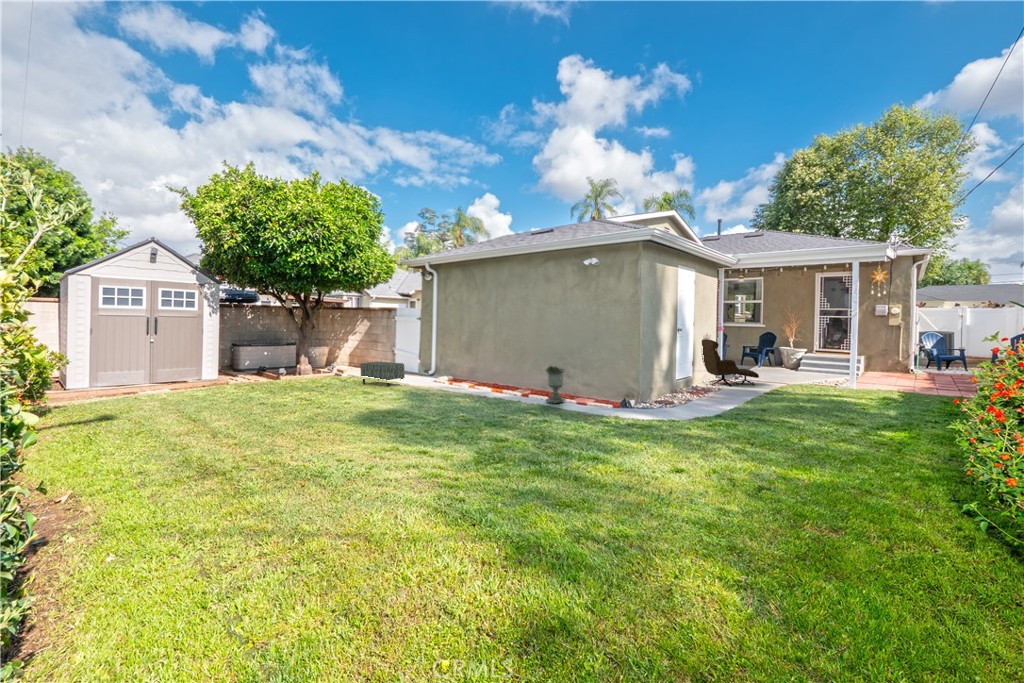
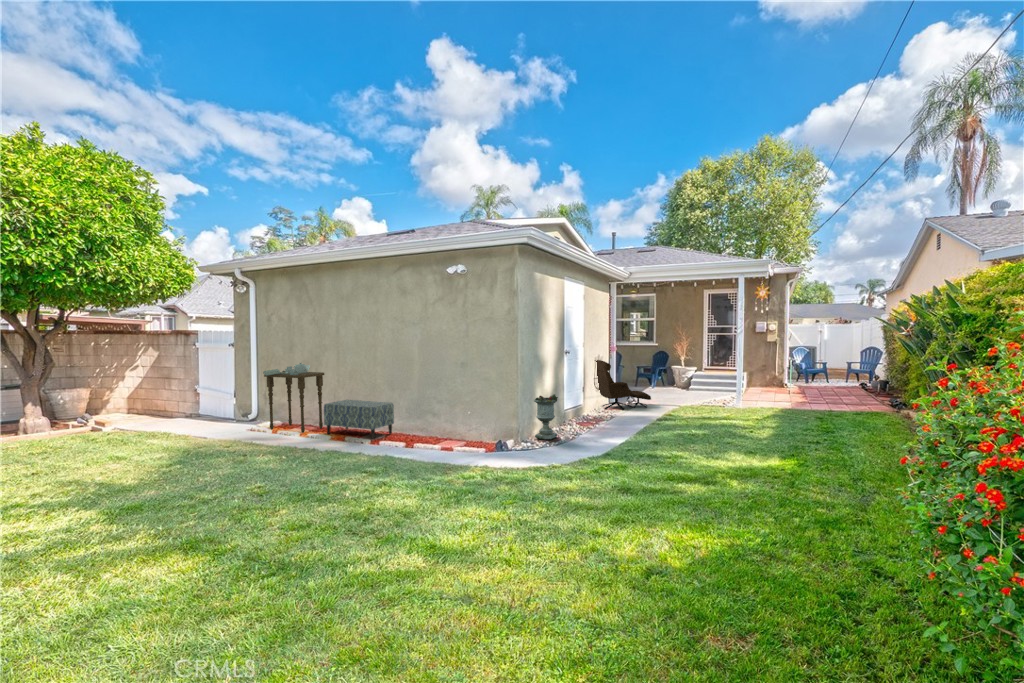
side table: none [418,337,465,394] -> present [263,363,324,433]
bench: present [361,362,405,387] -> present [324,400,394,439]
planter: present [546,366,565,403] -> present [534,394,558,440]

